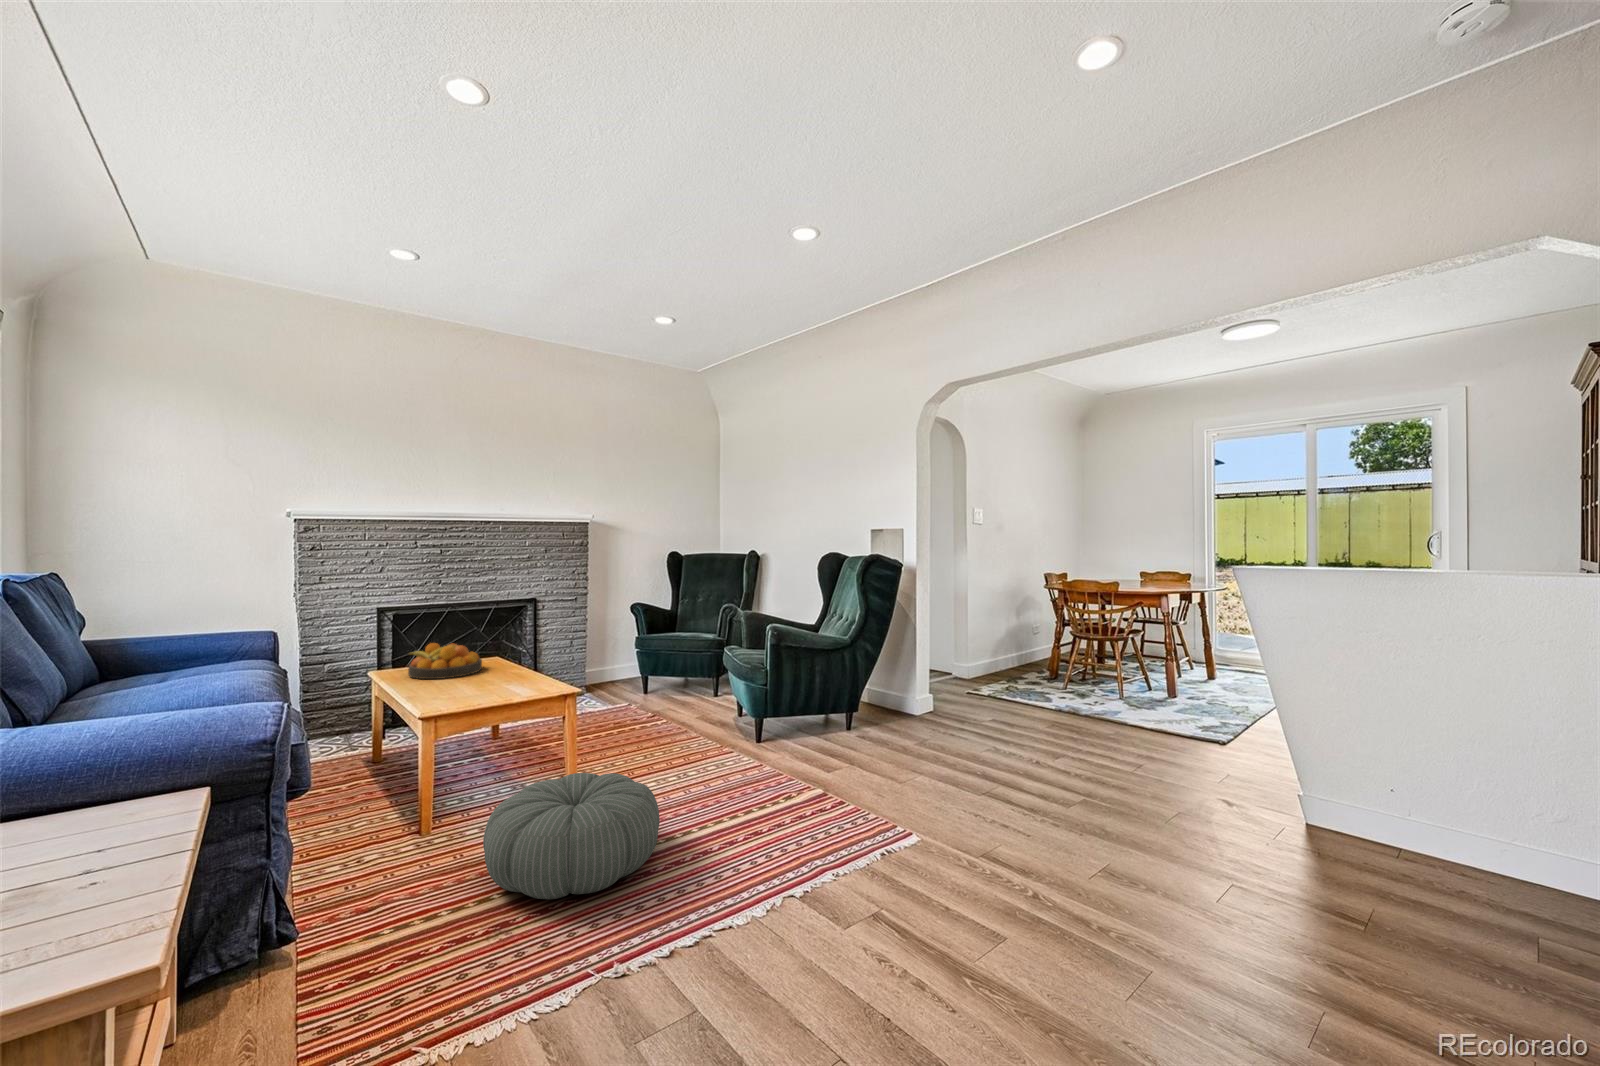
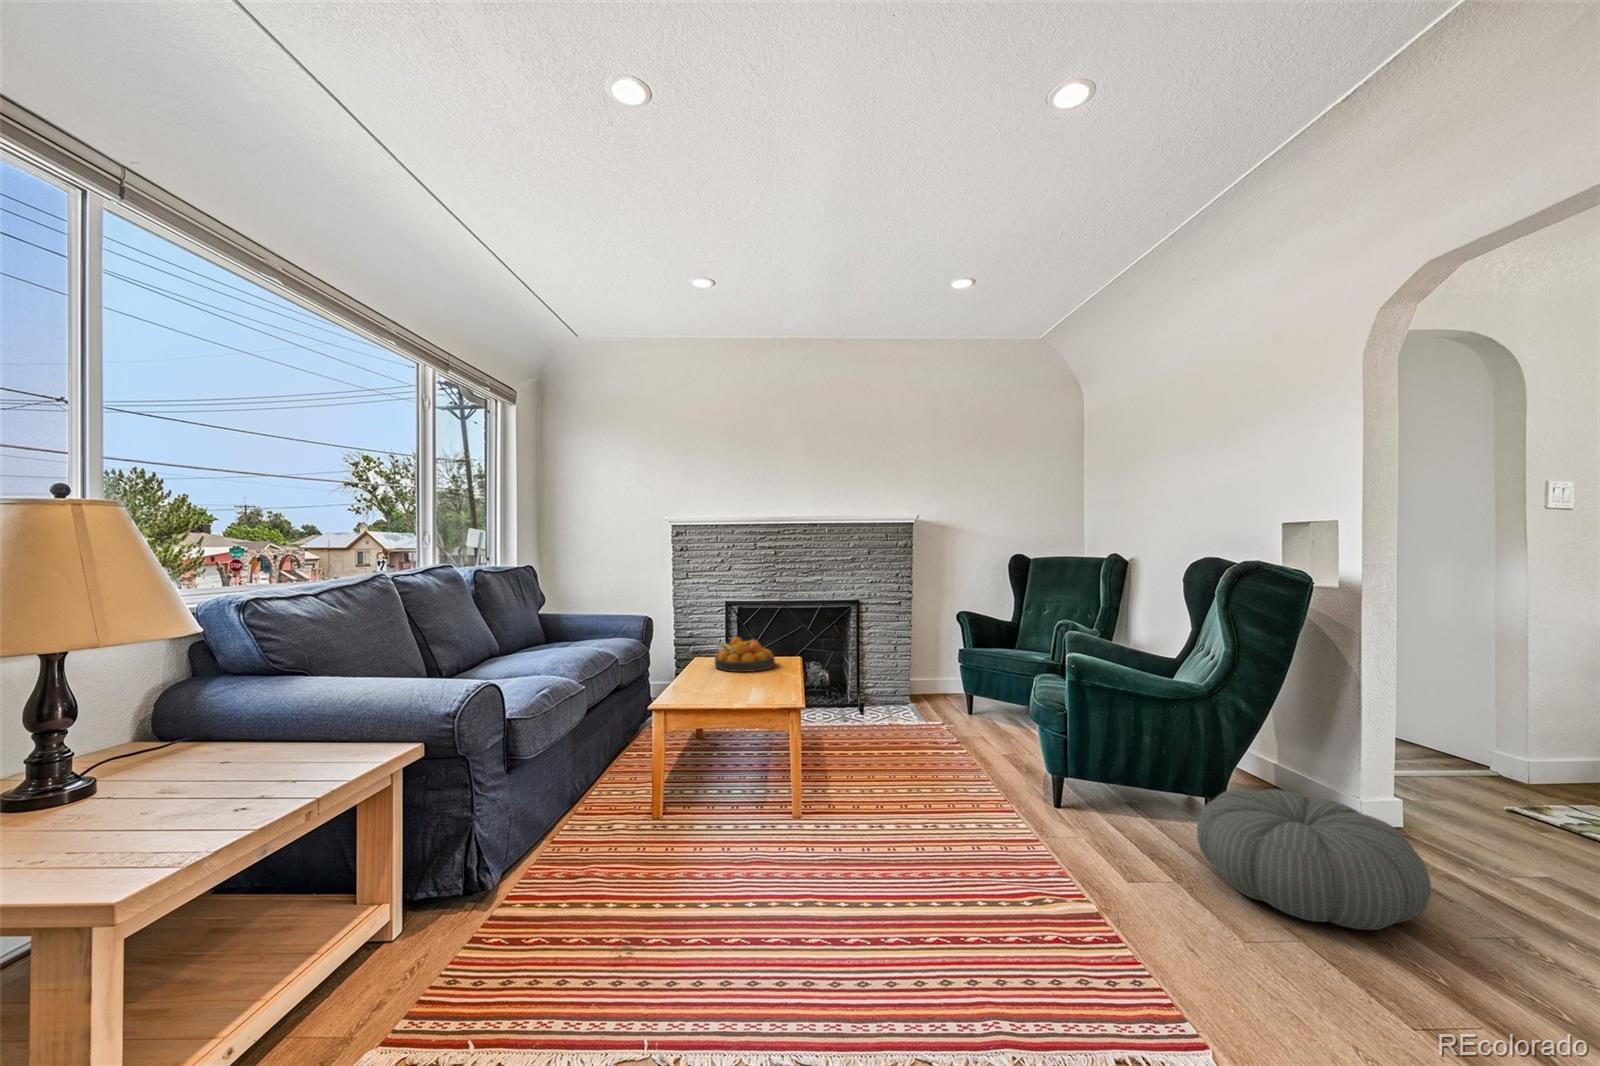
pouf: present [483,773,660,899] -> present [1197,789,1431,930]

